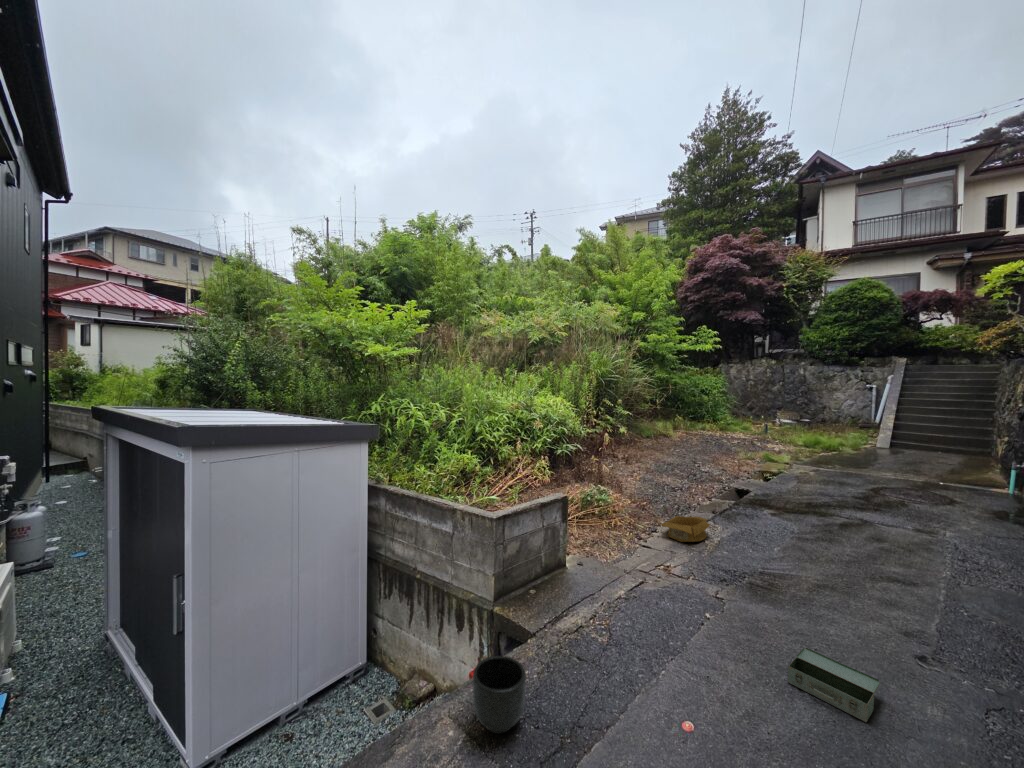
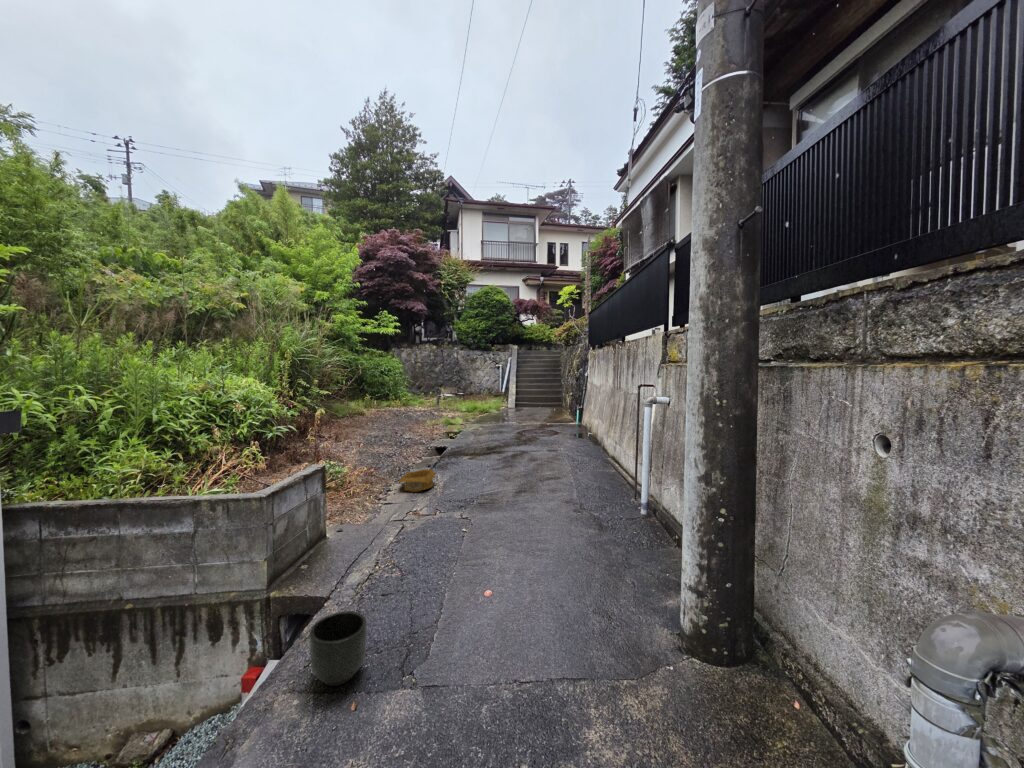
toolbox: present [788,648,881,722] -> none [527,529,572,557]

